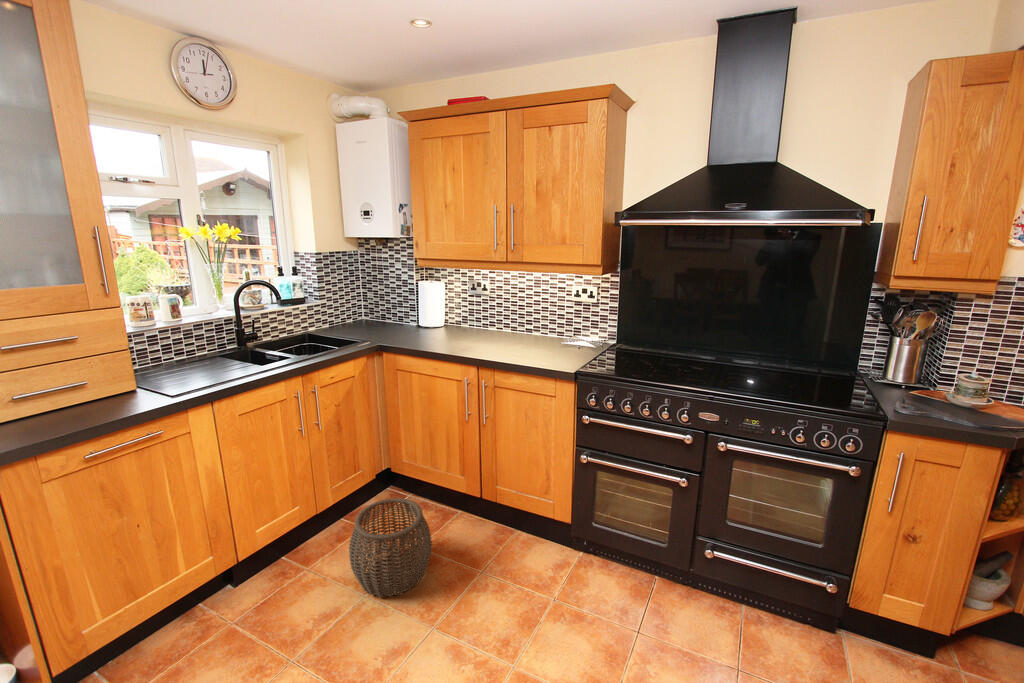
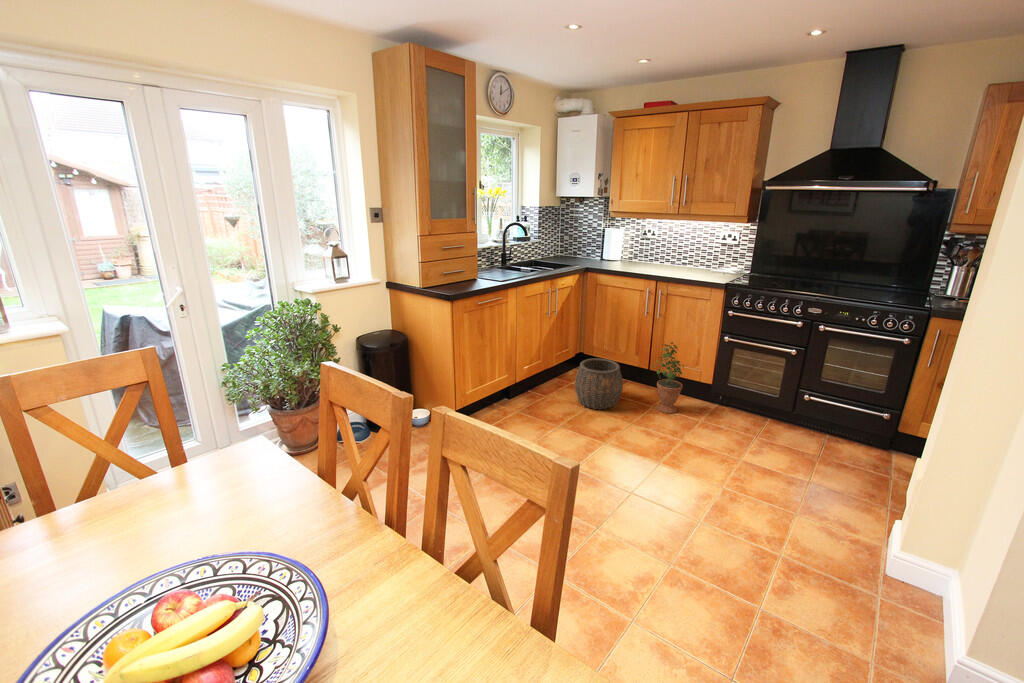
potted plant: none [475,467,524,588] -> present [654,342,684,414]

